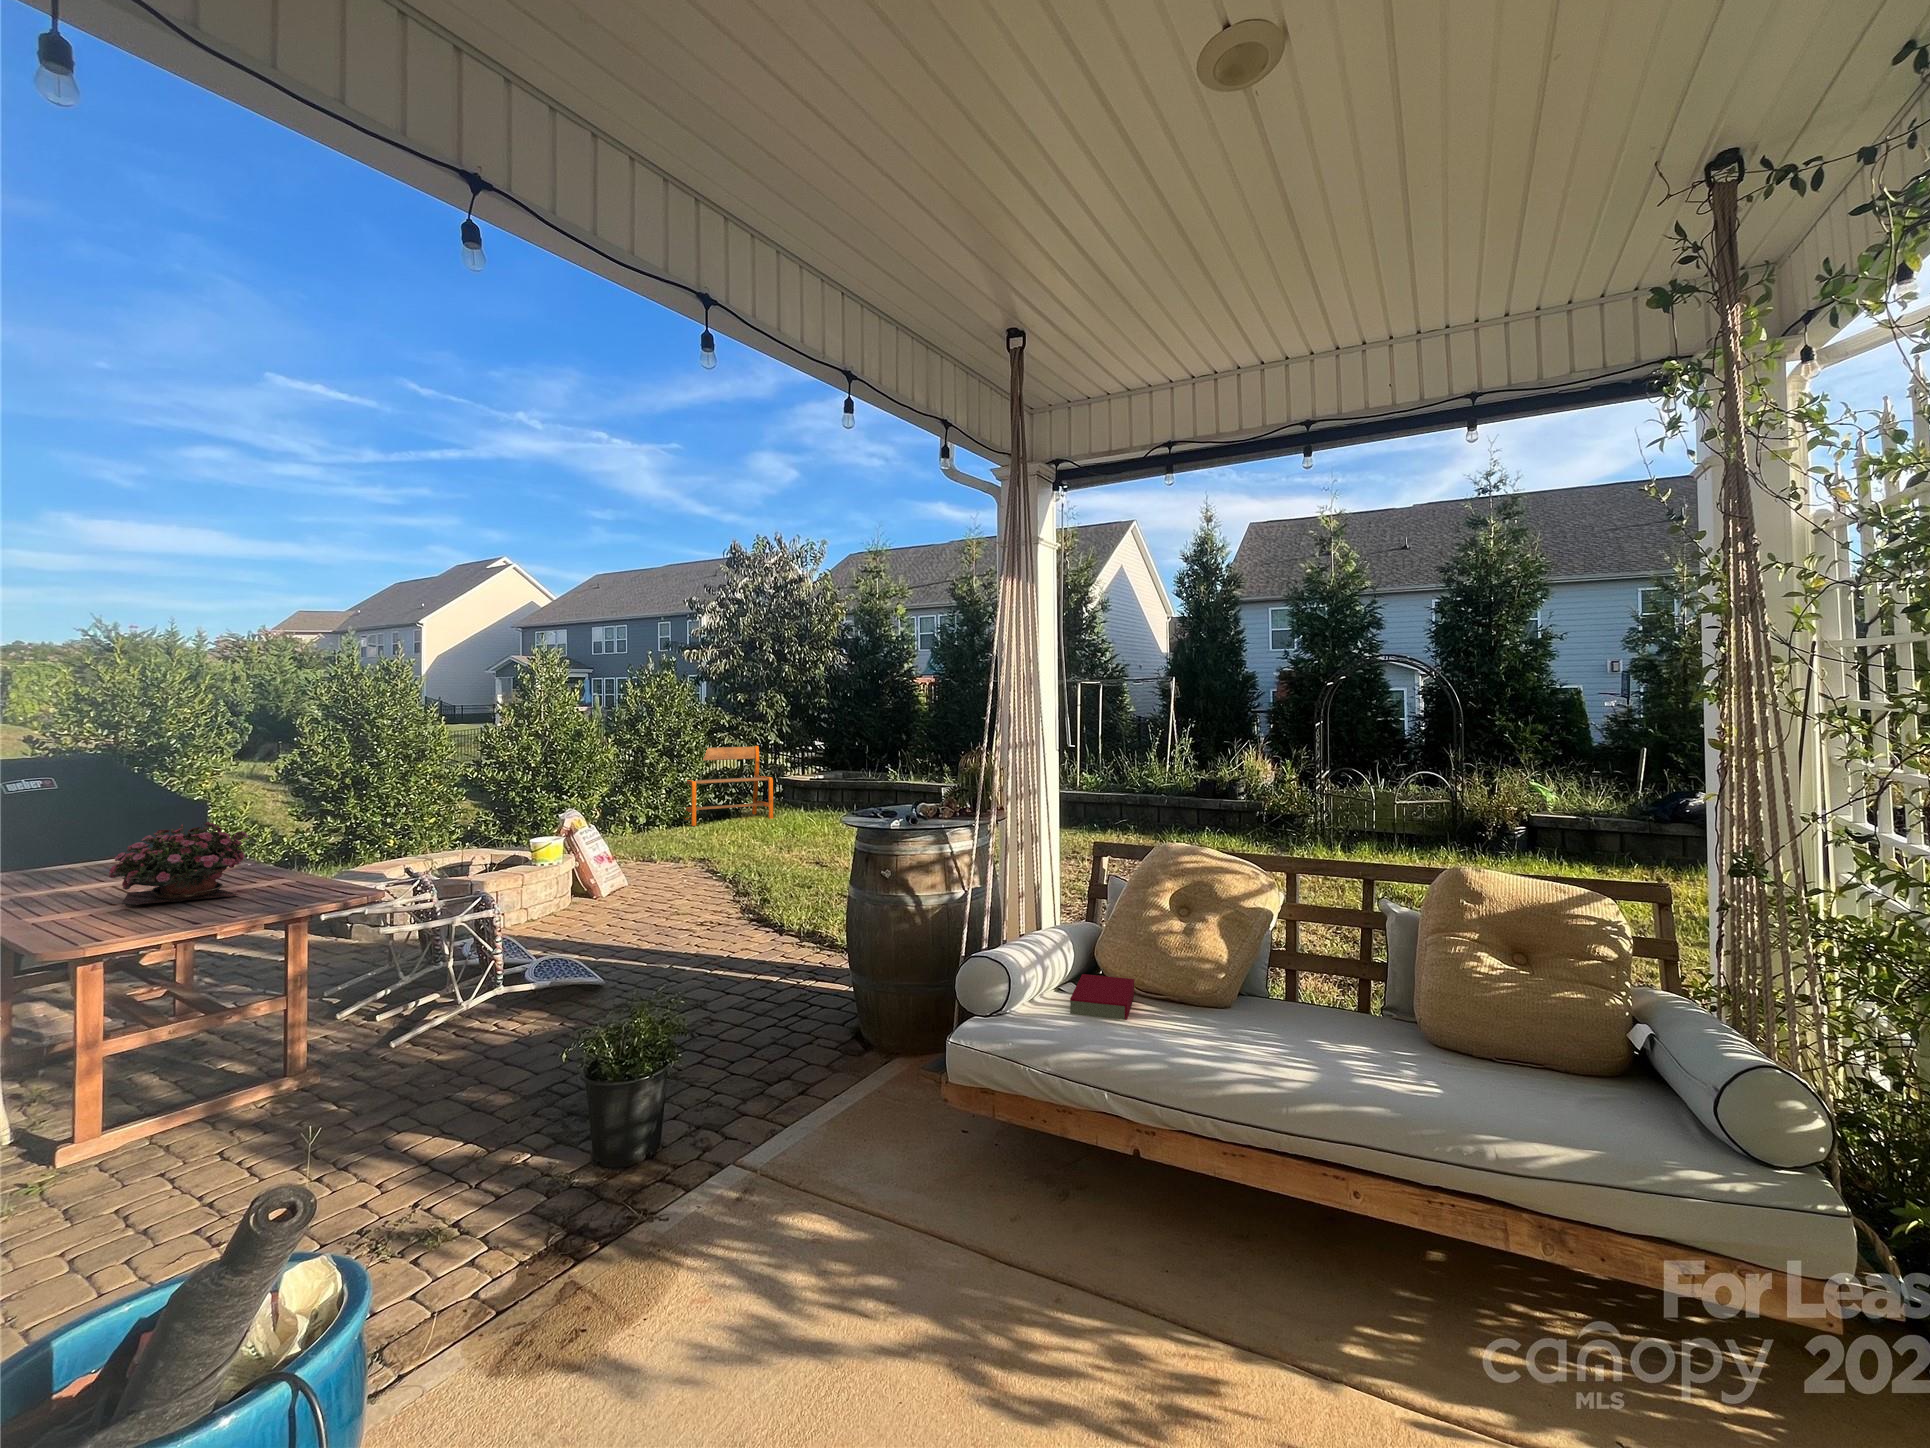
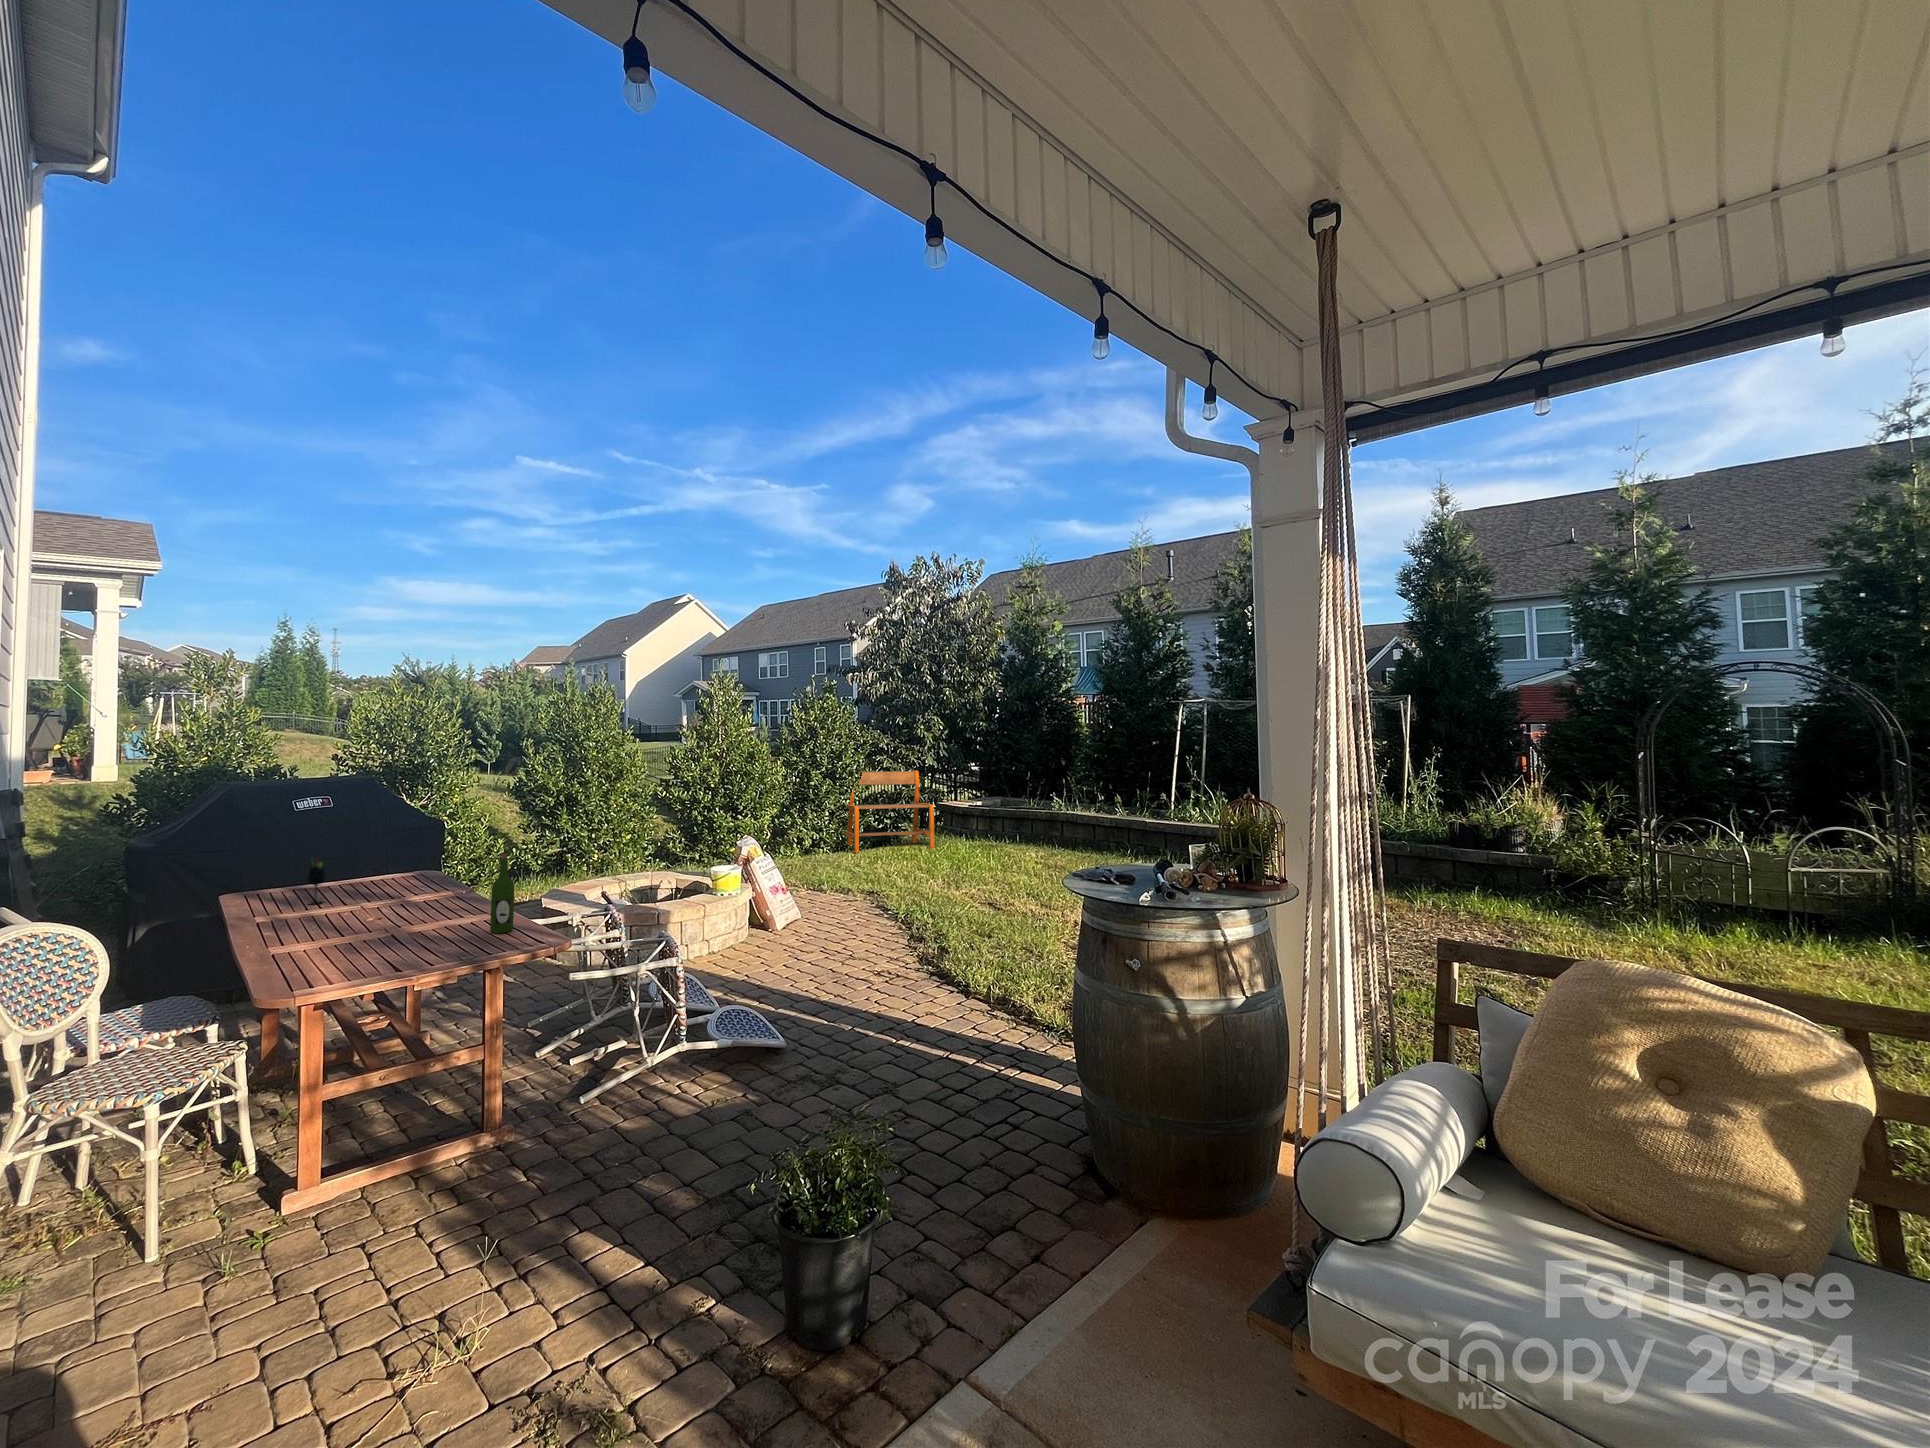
wine bottle: none [286,820,313,896] -> present [490,853,514,933]
potted flower: present [109,822,249,906] -> none [346,851,462,936]
wine glass: none [41,838,65,887] -> present [307,862,325,904]
book: present [1070,974,1134,1020] -> none [1483,1169,1614,1289]

